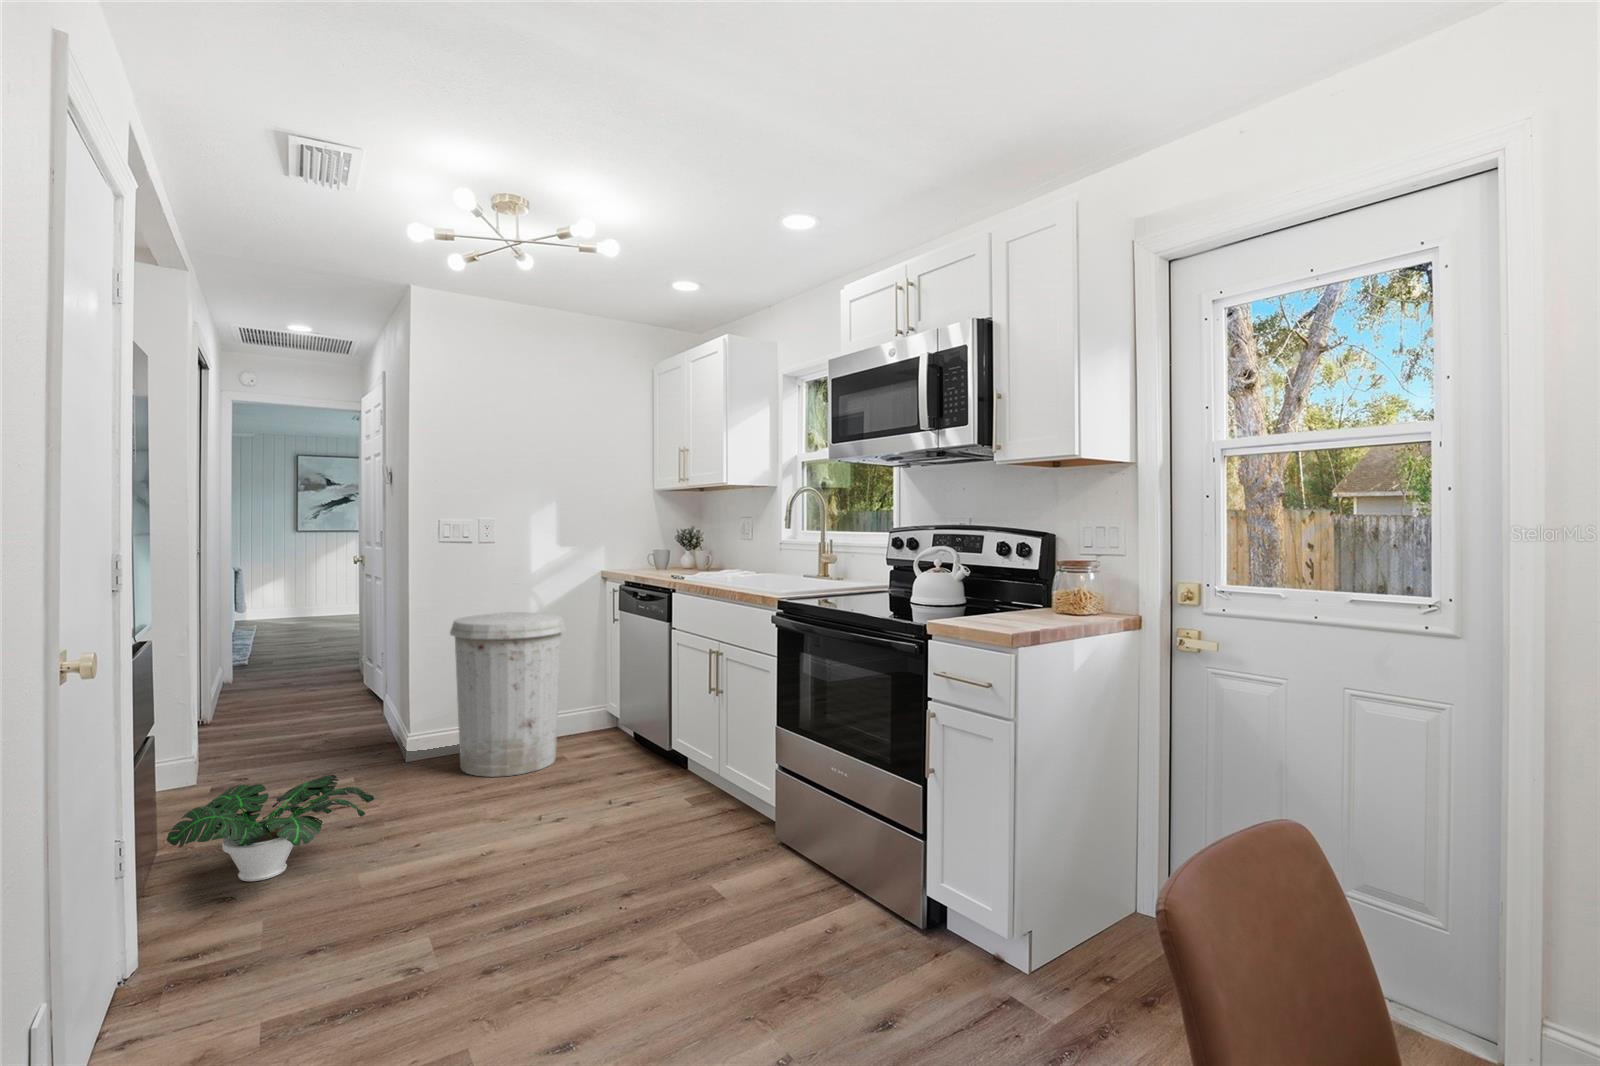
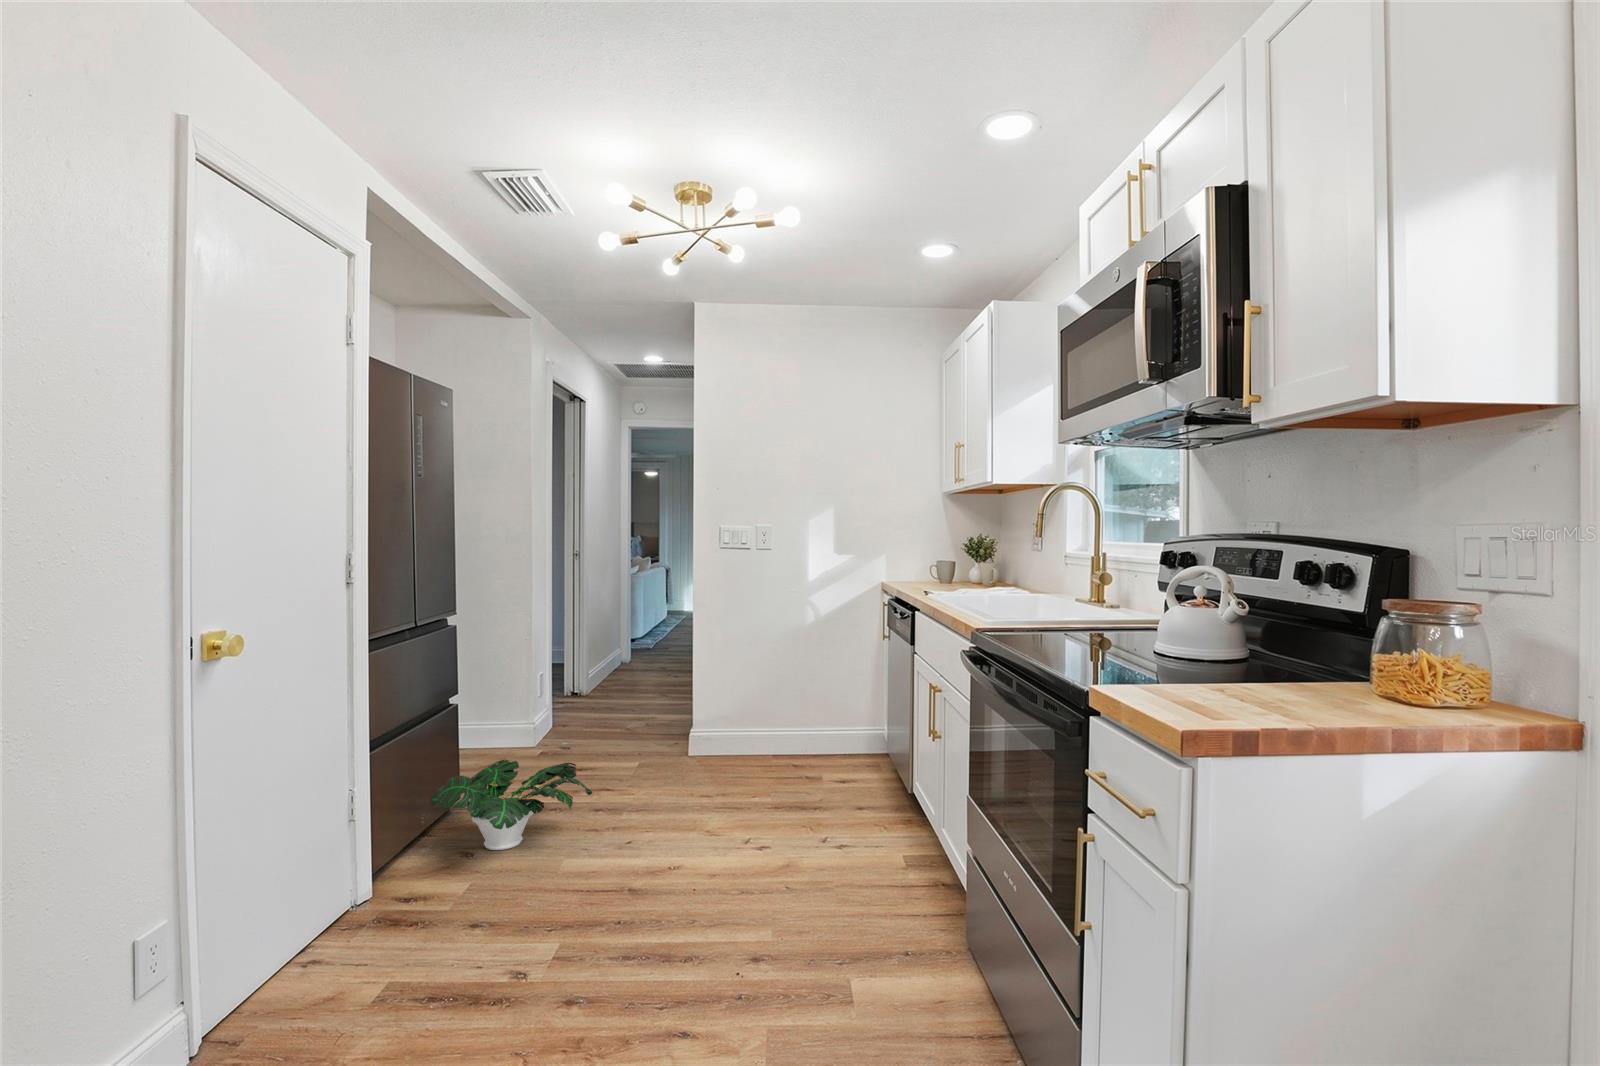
trash can: present [450,612,566,777] -> none [712,619,823,787]

